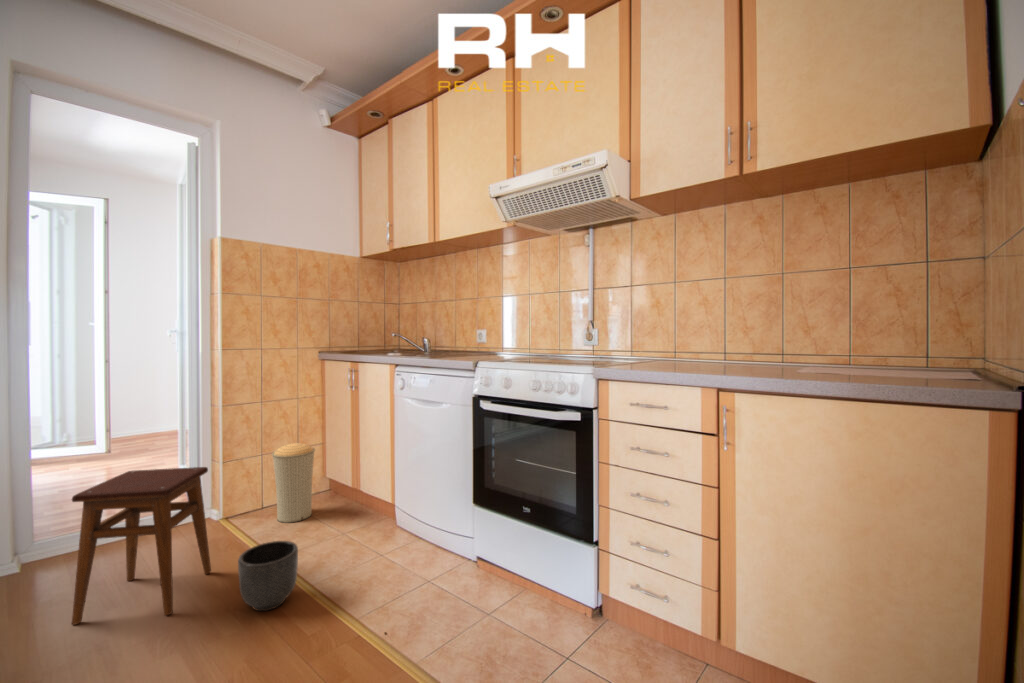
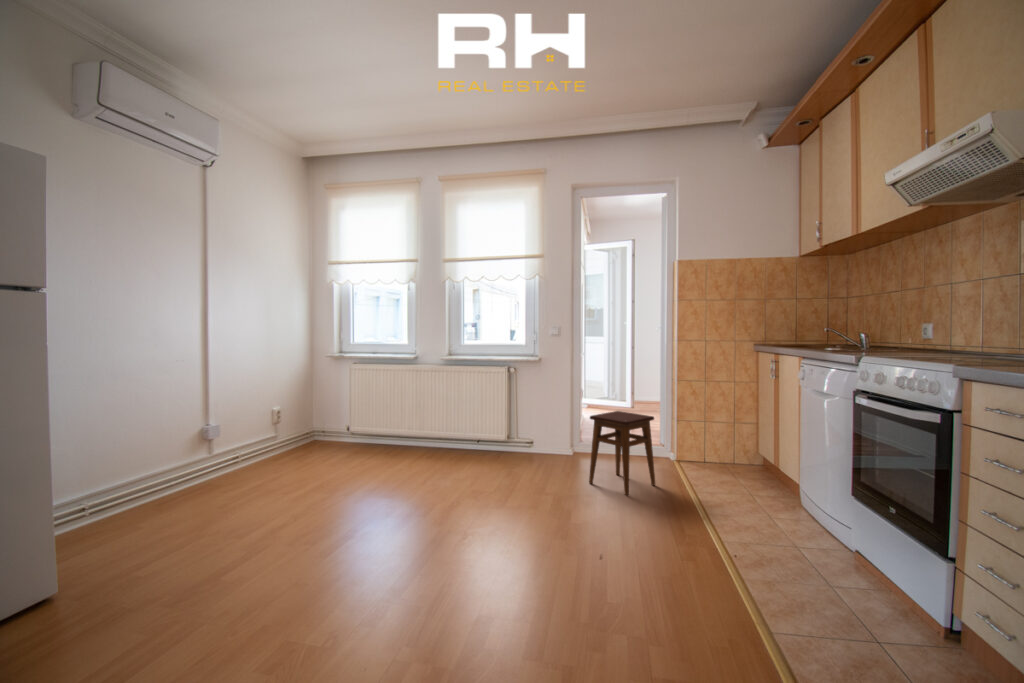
trash can: present [272,443,315,523] -> none [706,417,740,478]
planter: present [238,541,298,611] -> none [659,472,696,514]

